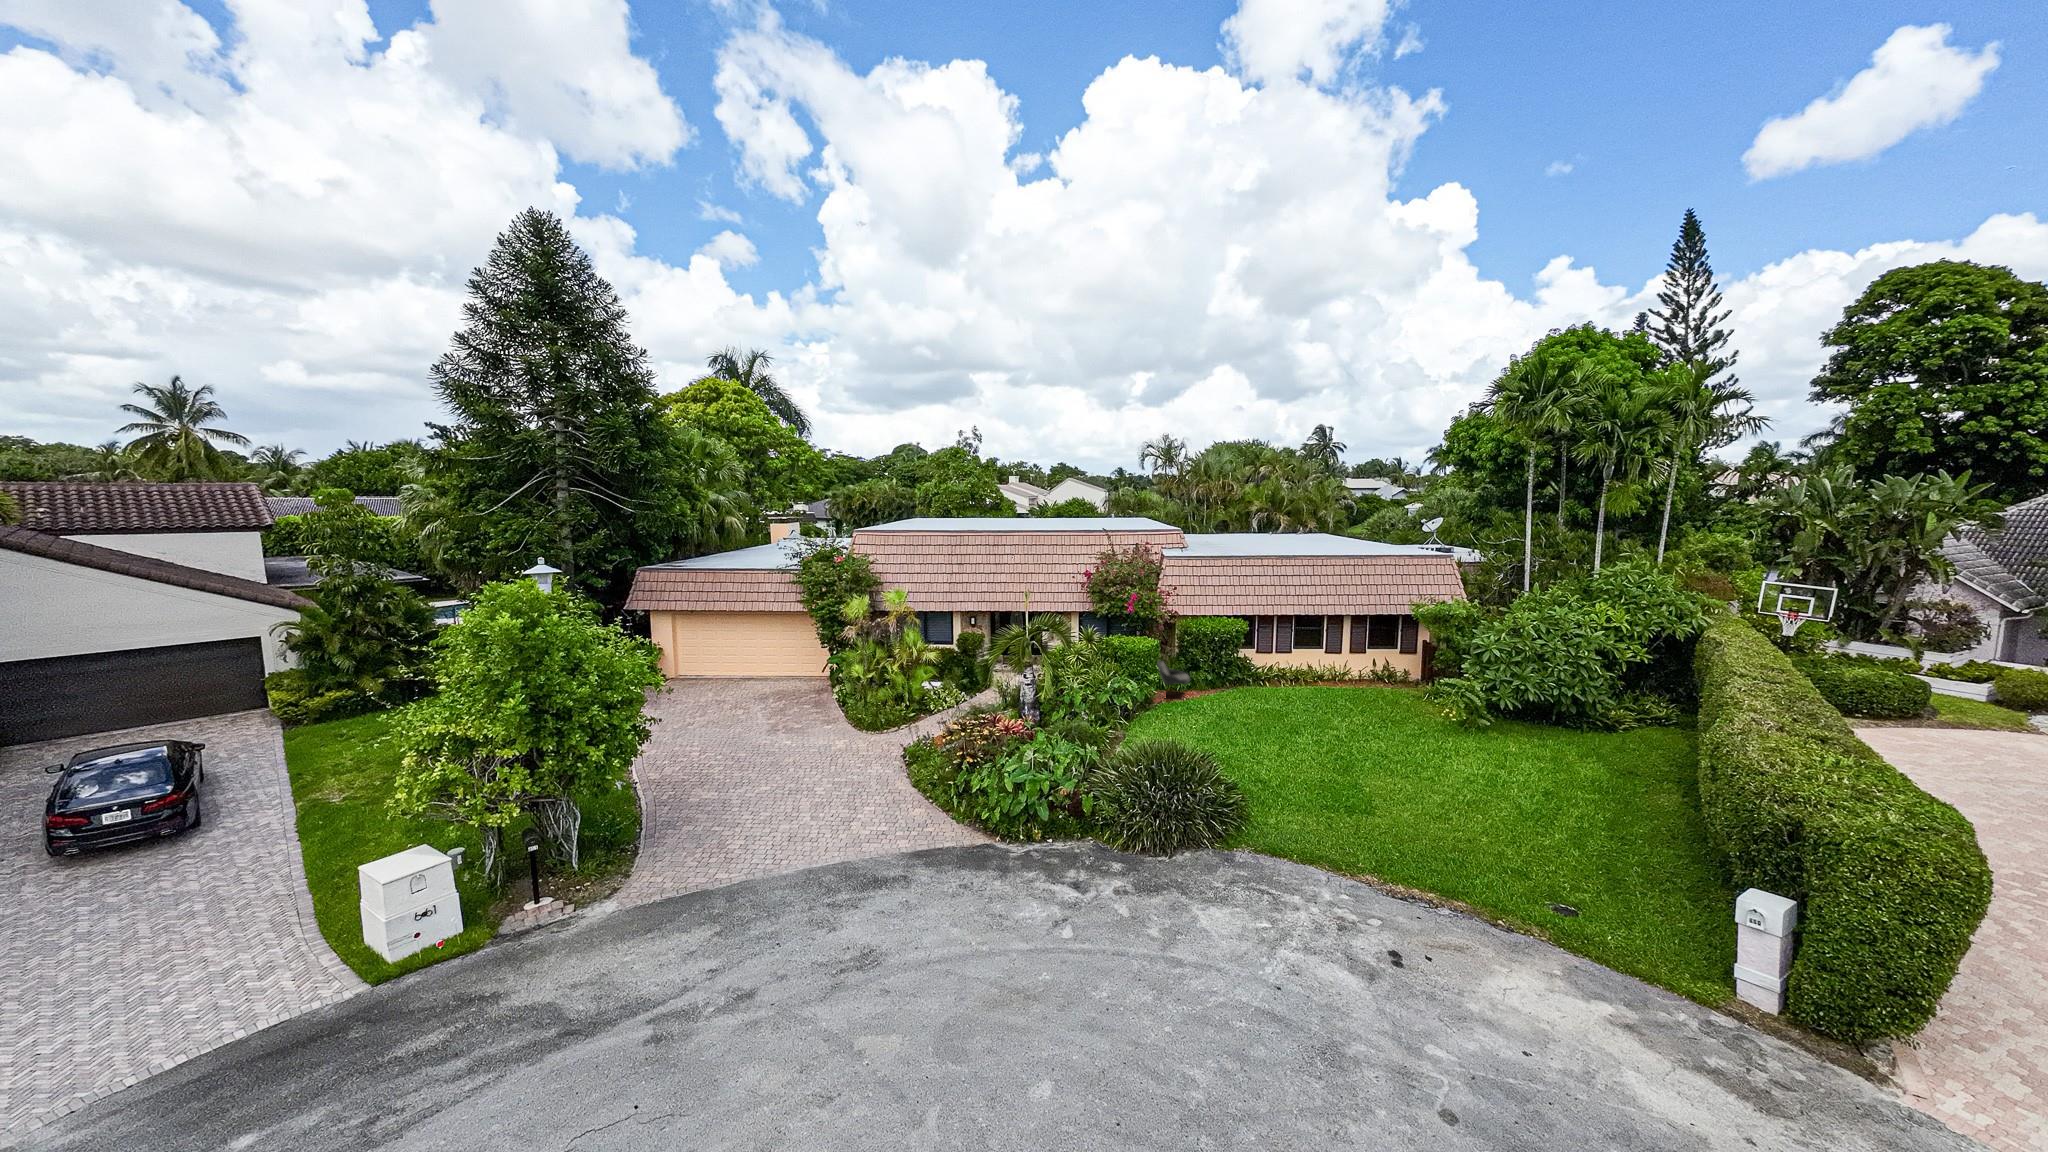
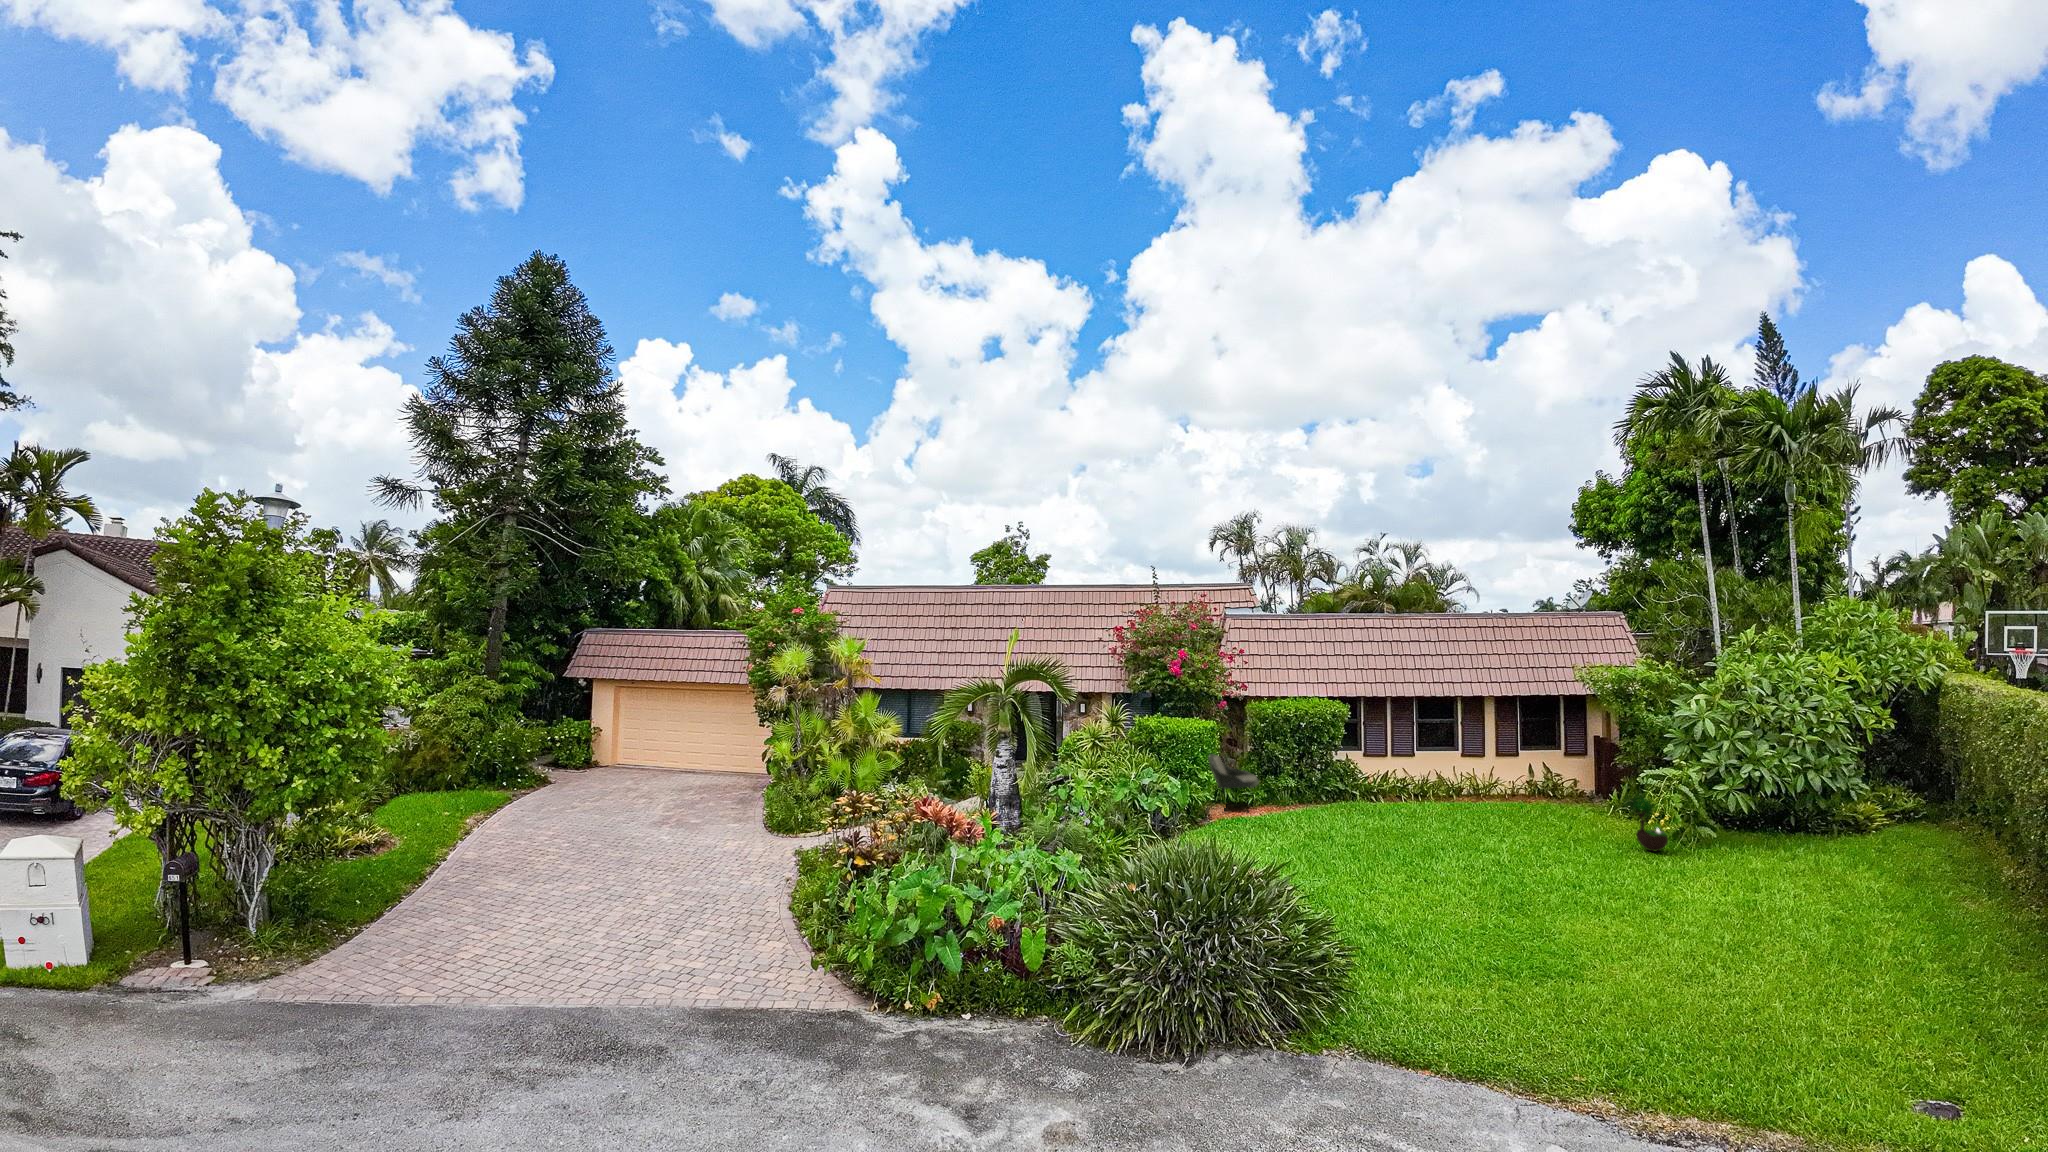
potted tree: none [1415,689,1440,727] -> present [1623,794,1668,851]

